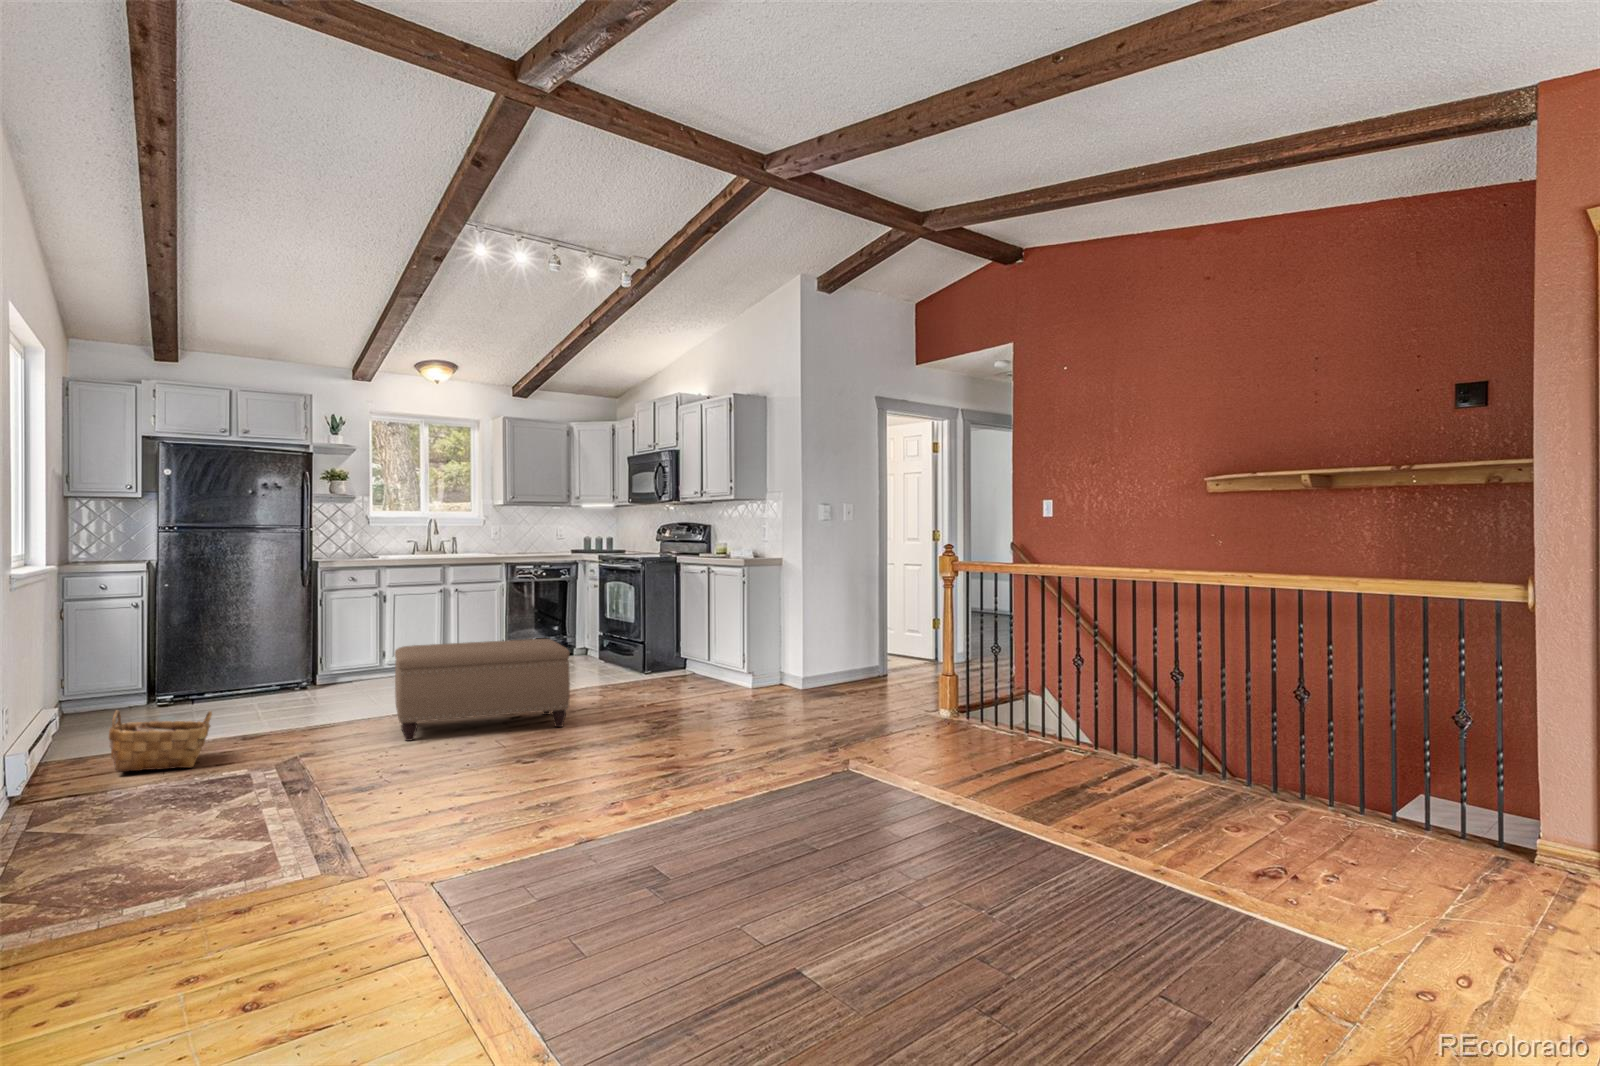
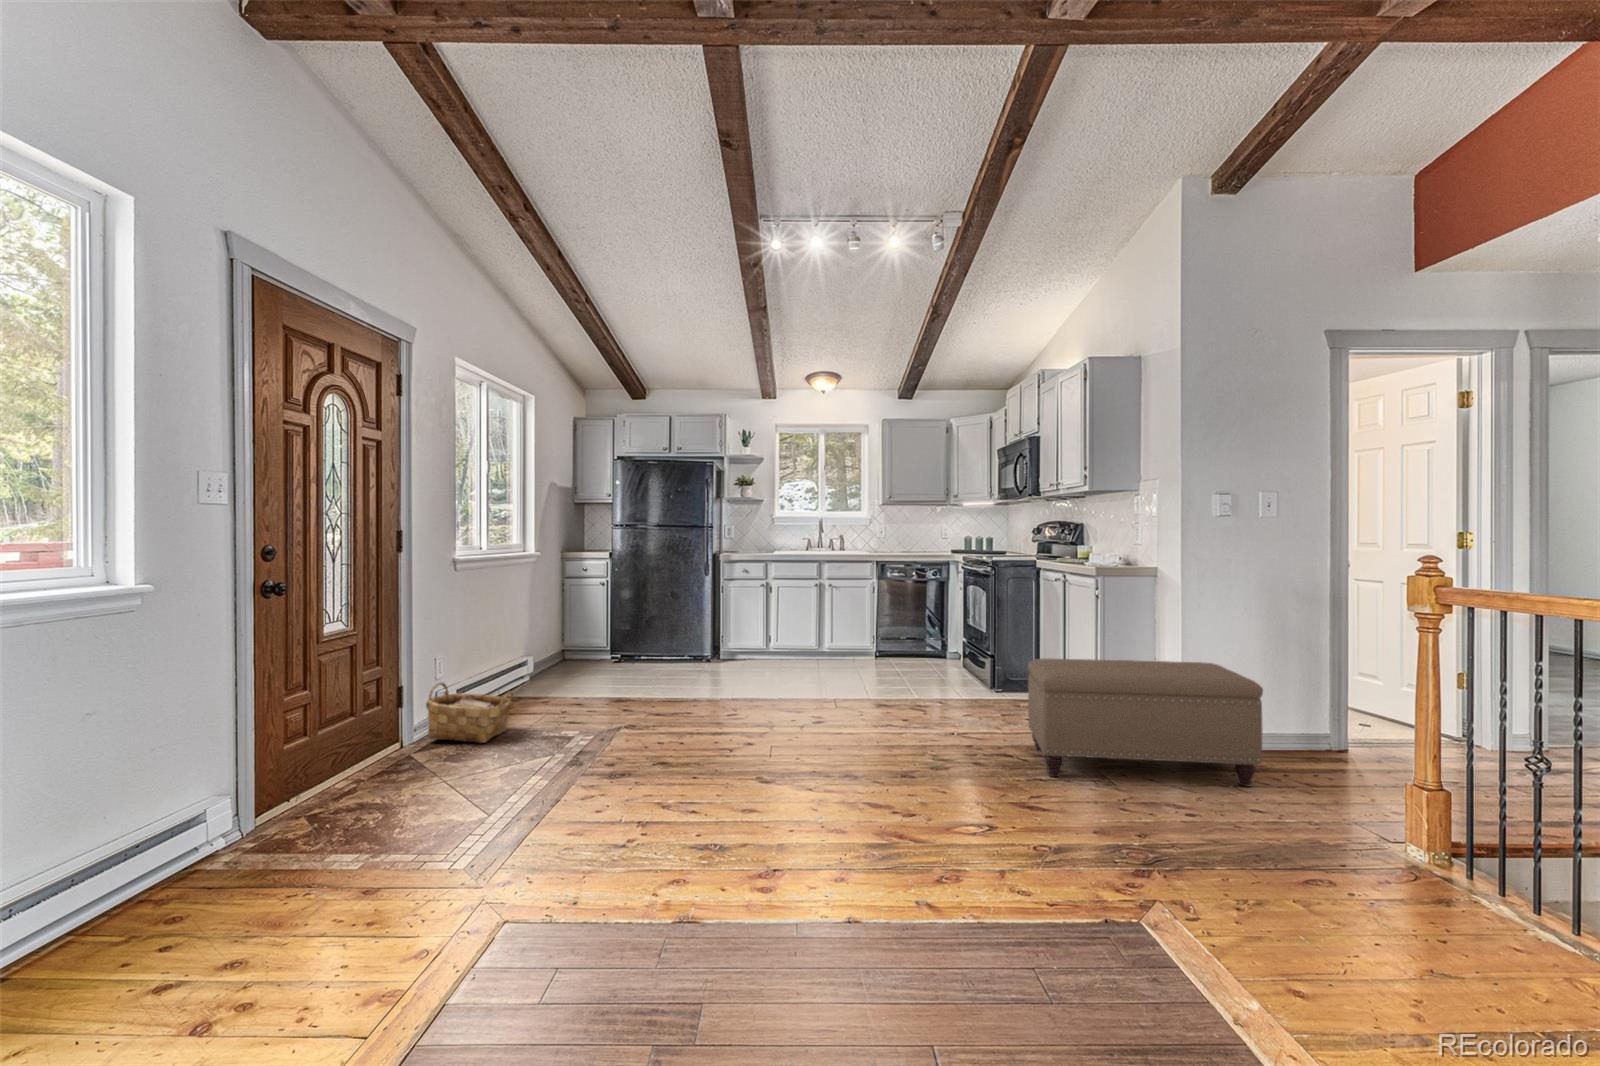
ottoman: present [395,639,570,741] -> present [1028,658,1263,786]

